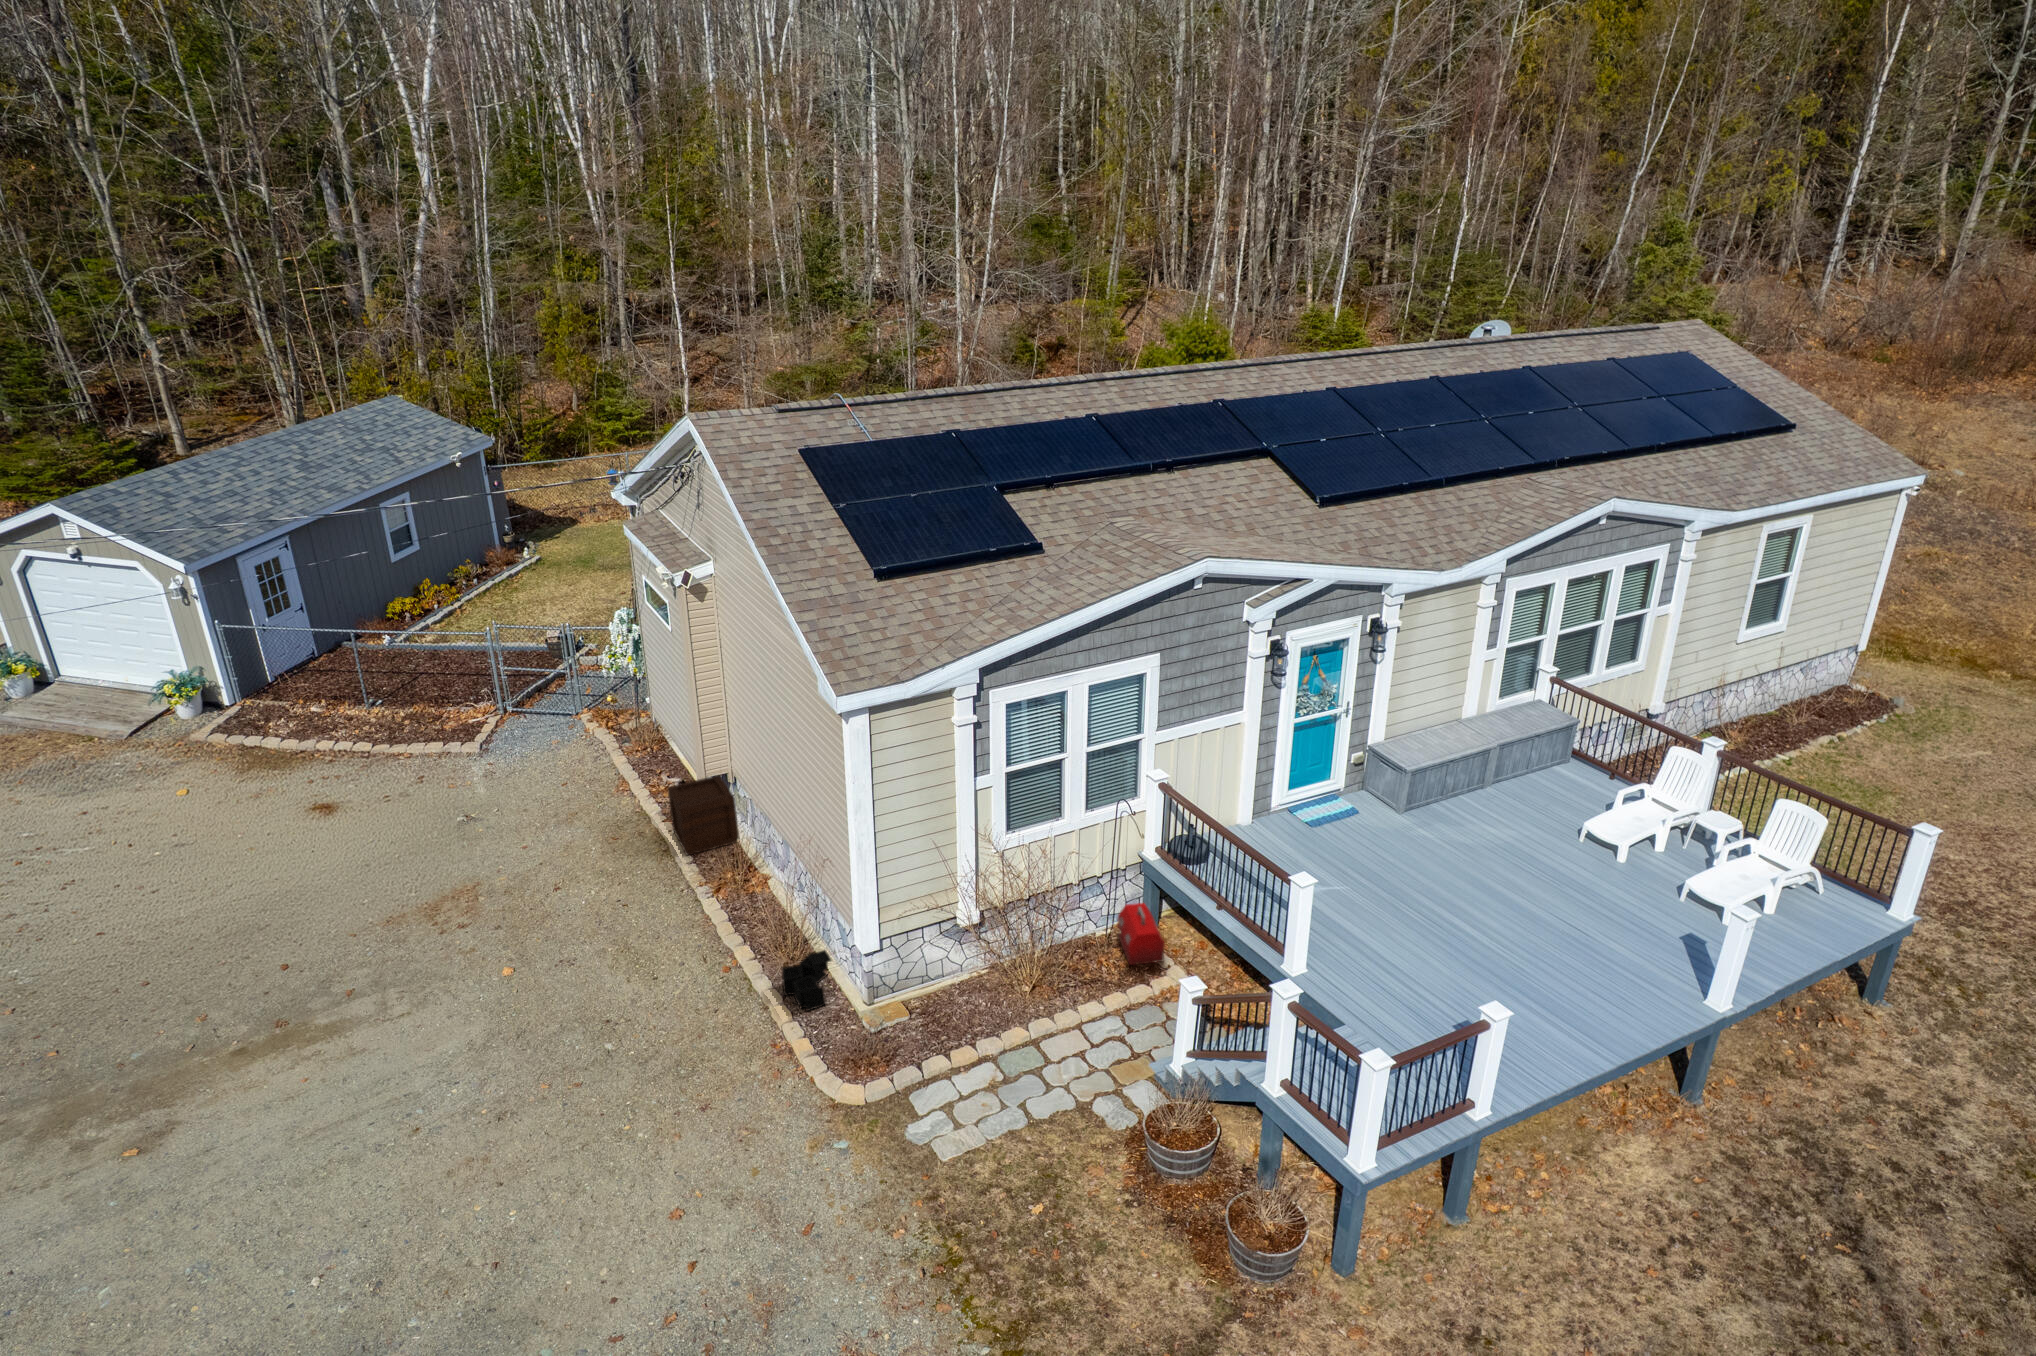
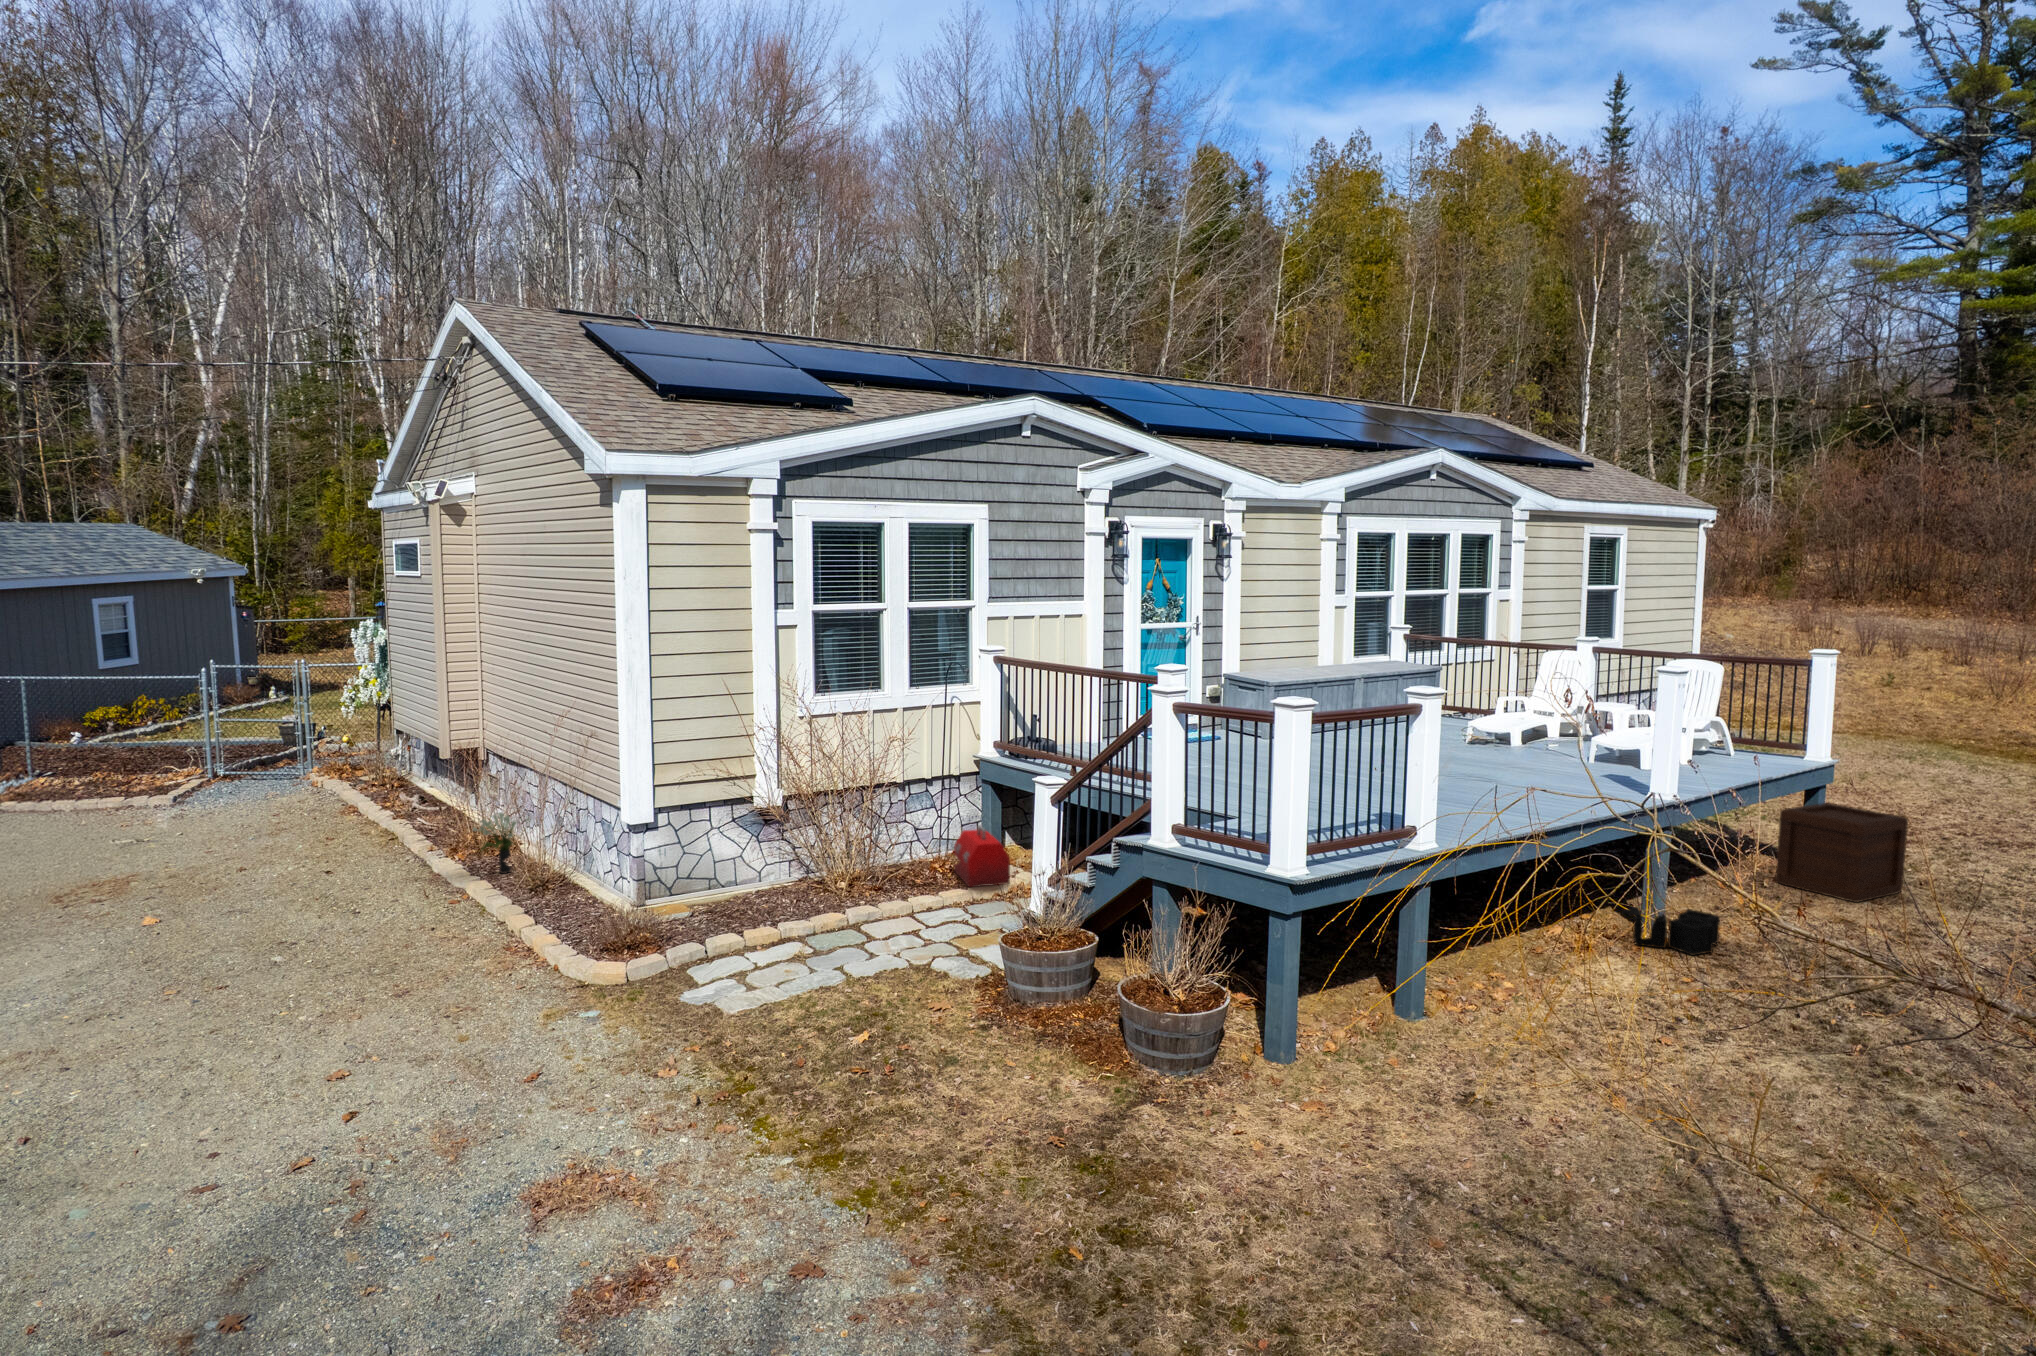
wooden crate: present [667,776,739,855] -> present [1775,803,1908,902]
potted plant: none [731,863,777,912] -> present [473,812,531,874]
storage bin: present [782,950,831,1011] -> present [1623,907,1720,955]

